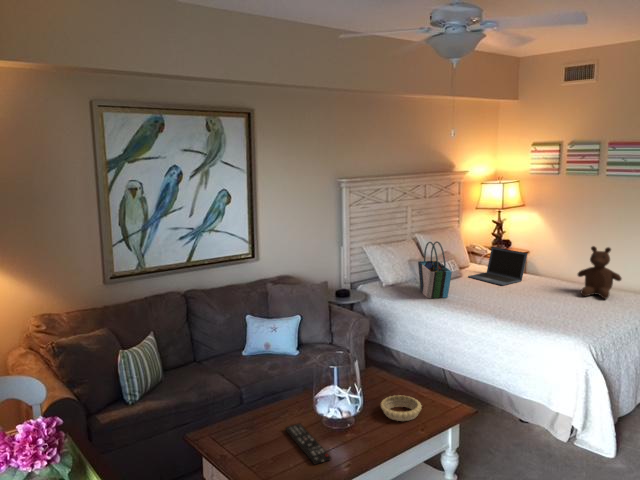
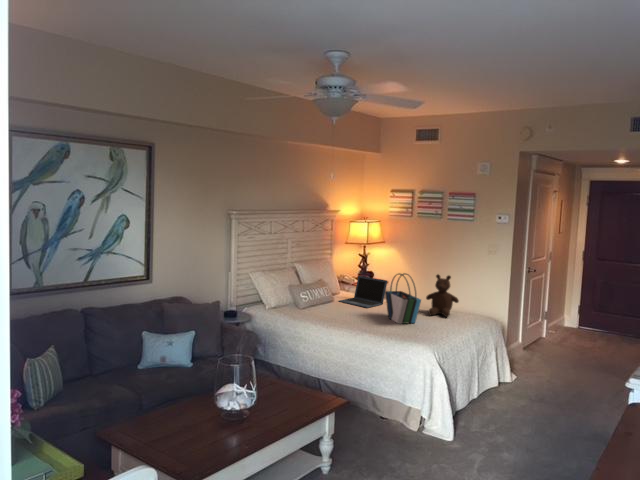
tote bag: present [418,241,452,298] -> present [385,273,421,324]
decorative bowl: present [381,395,421,421] -> none [270,392,305,412]
remote control: present [285,424,331,464] -> none [189,417,232,446]

